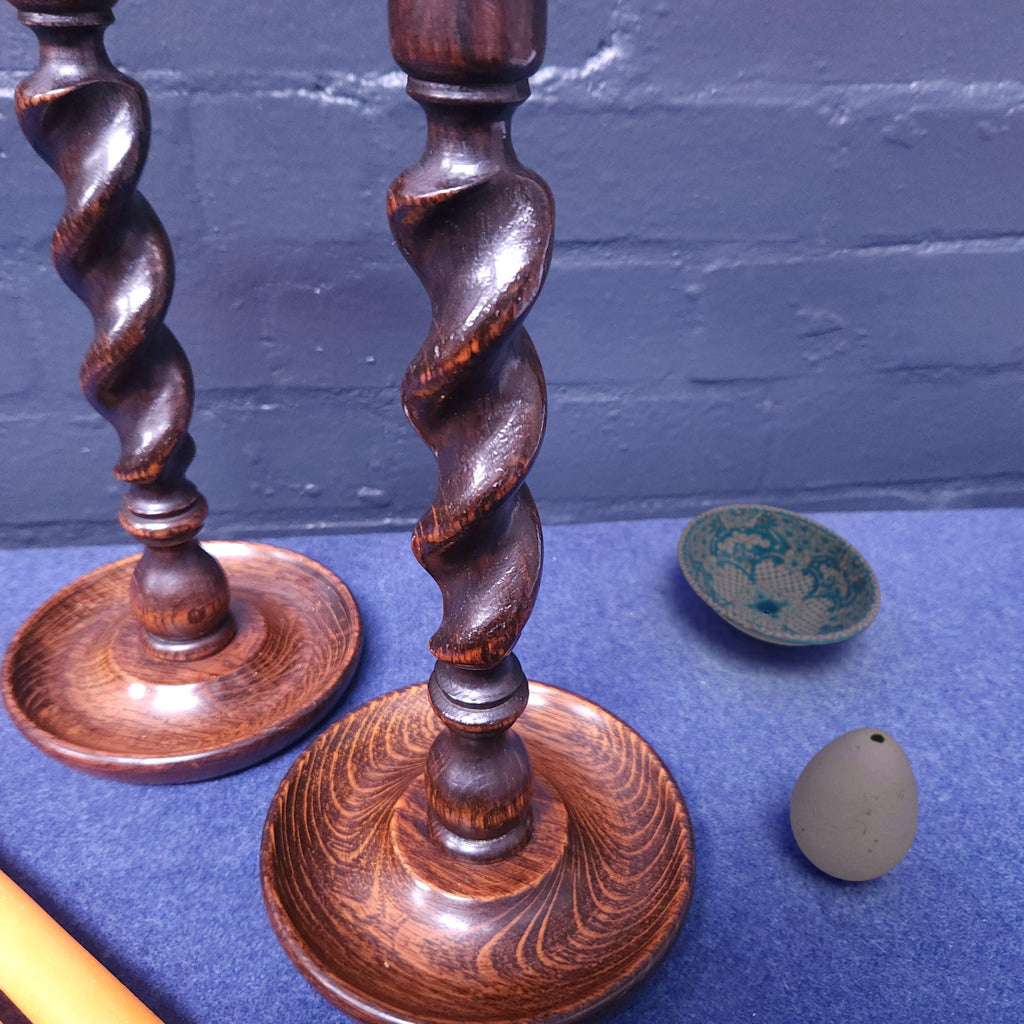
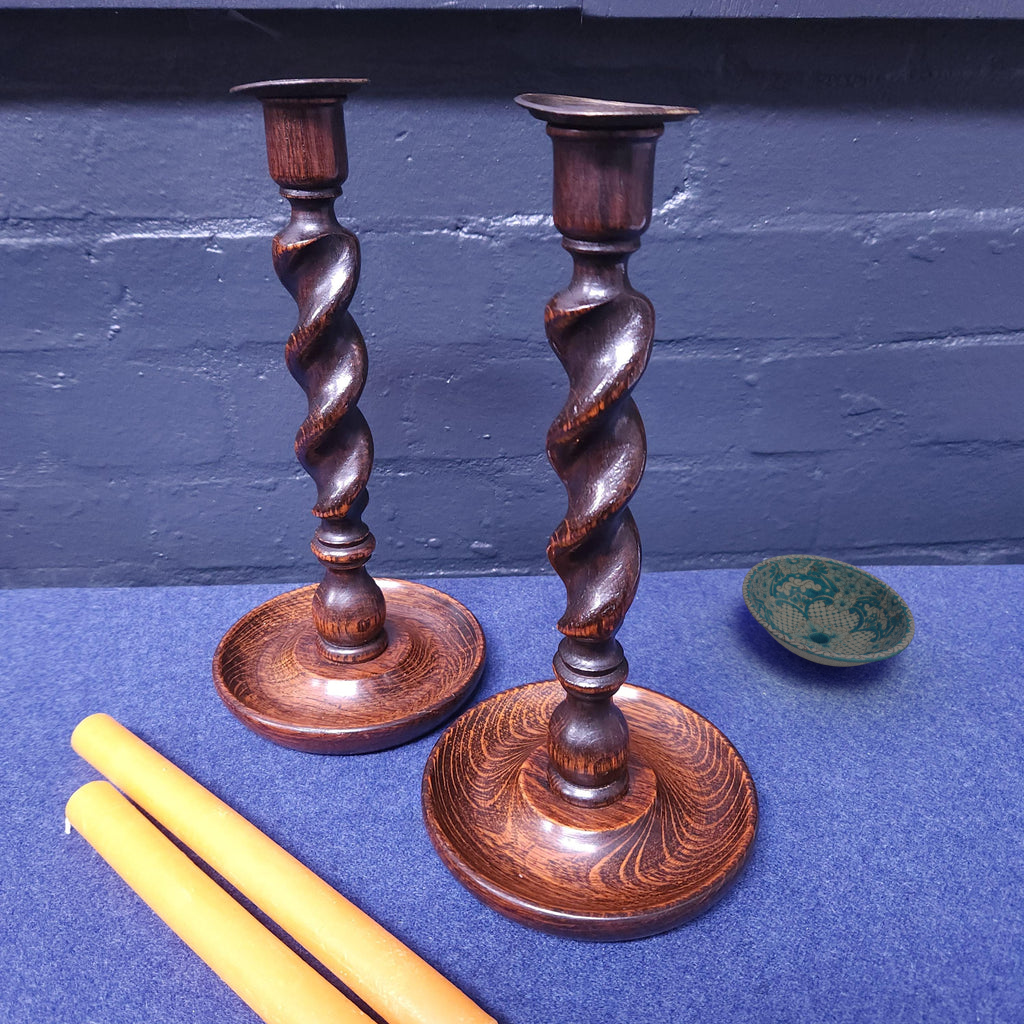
decorative egg: present [790,727,919,881] -> none [836,711,939,840]

